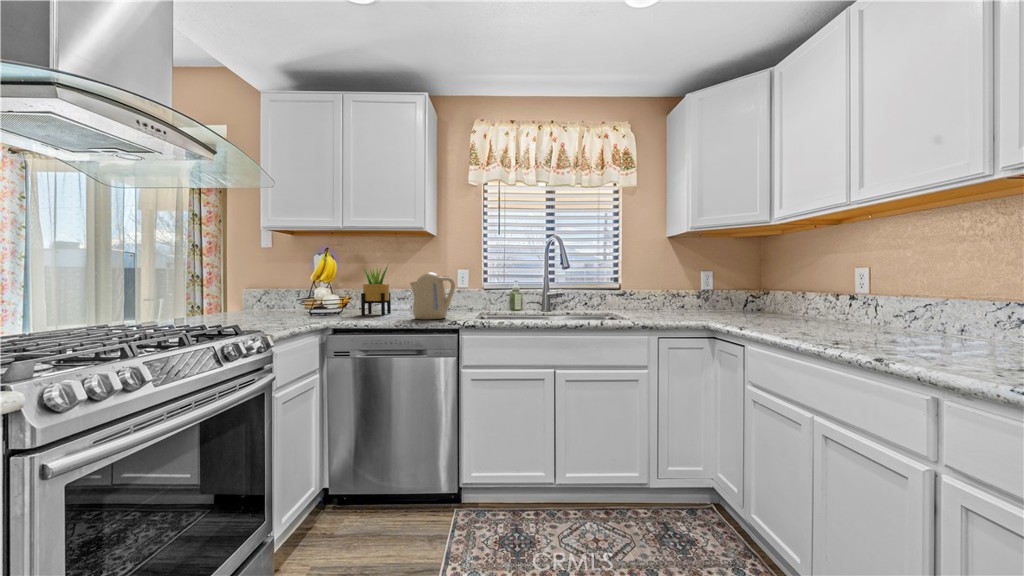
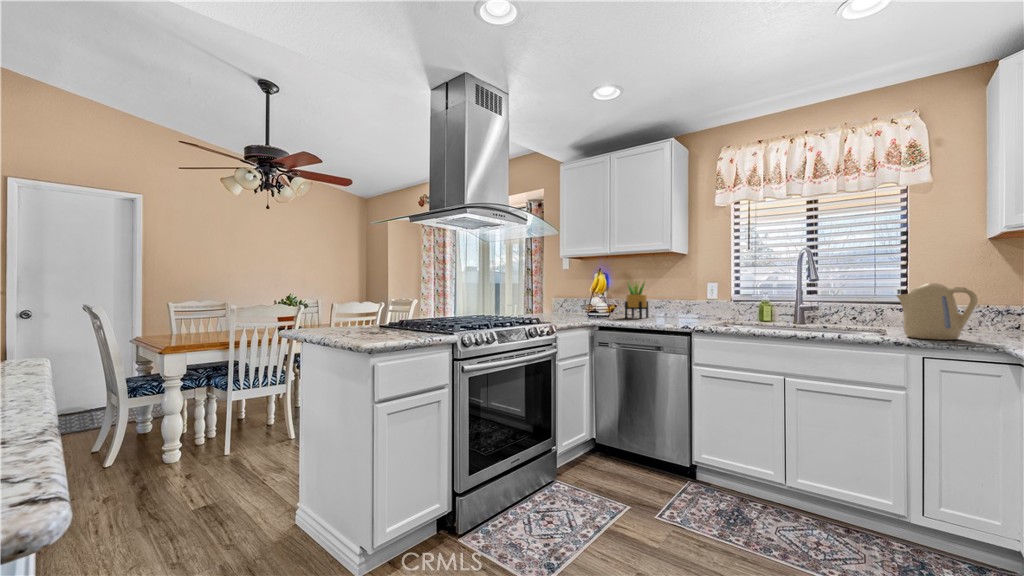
kettle: present [410,272,455,319] -> present [896,283,978,340]

